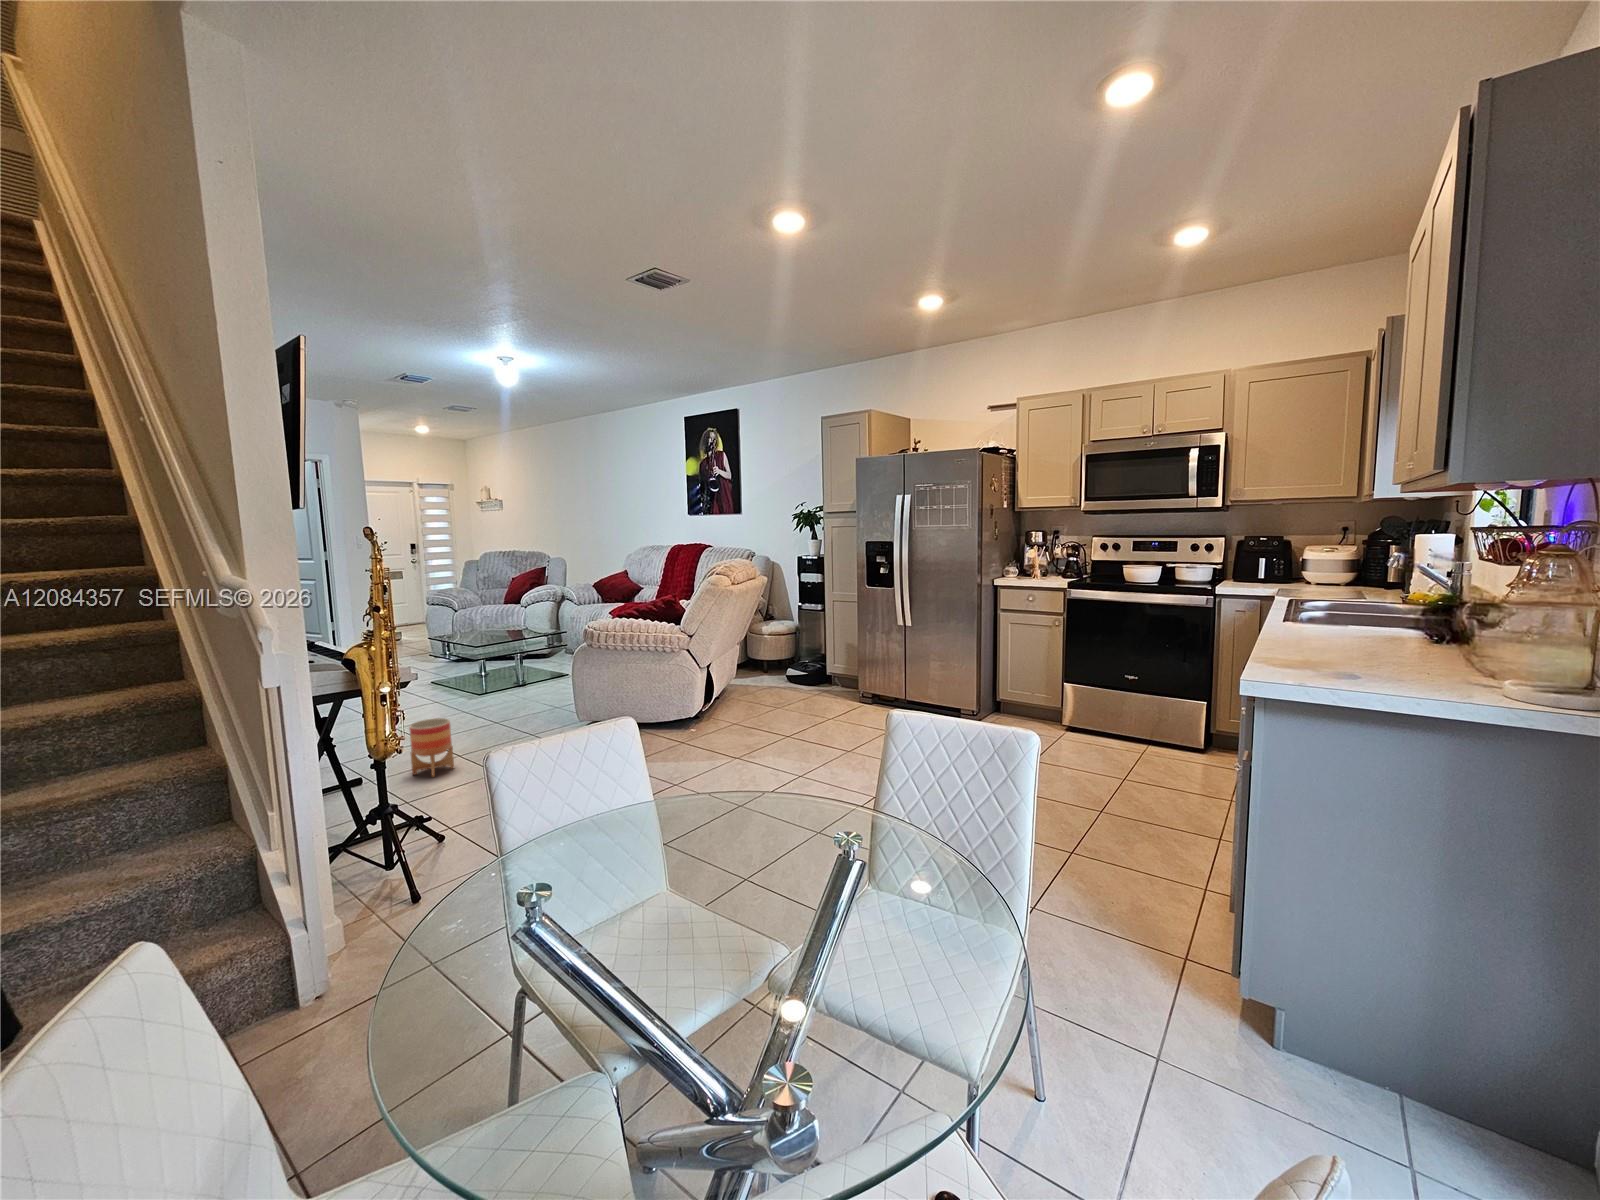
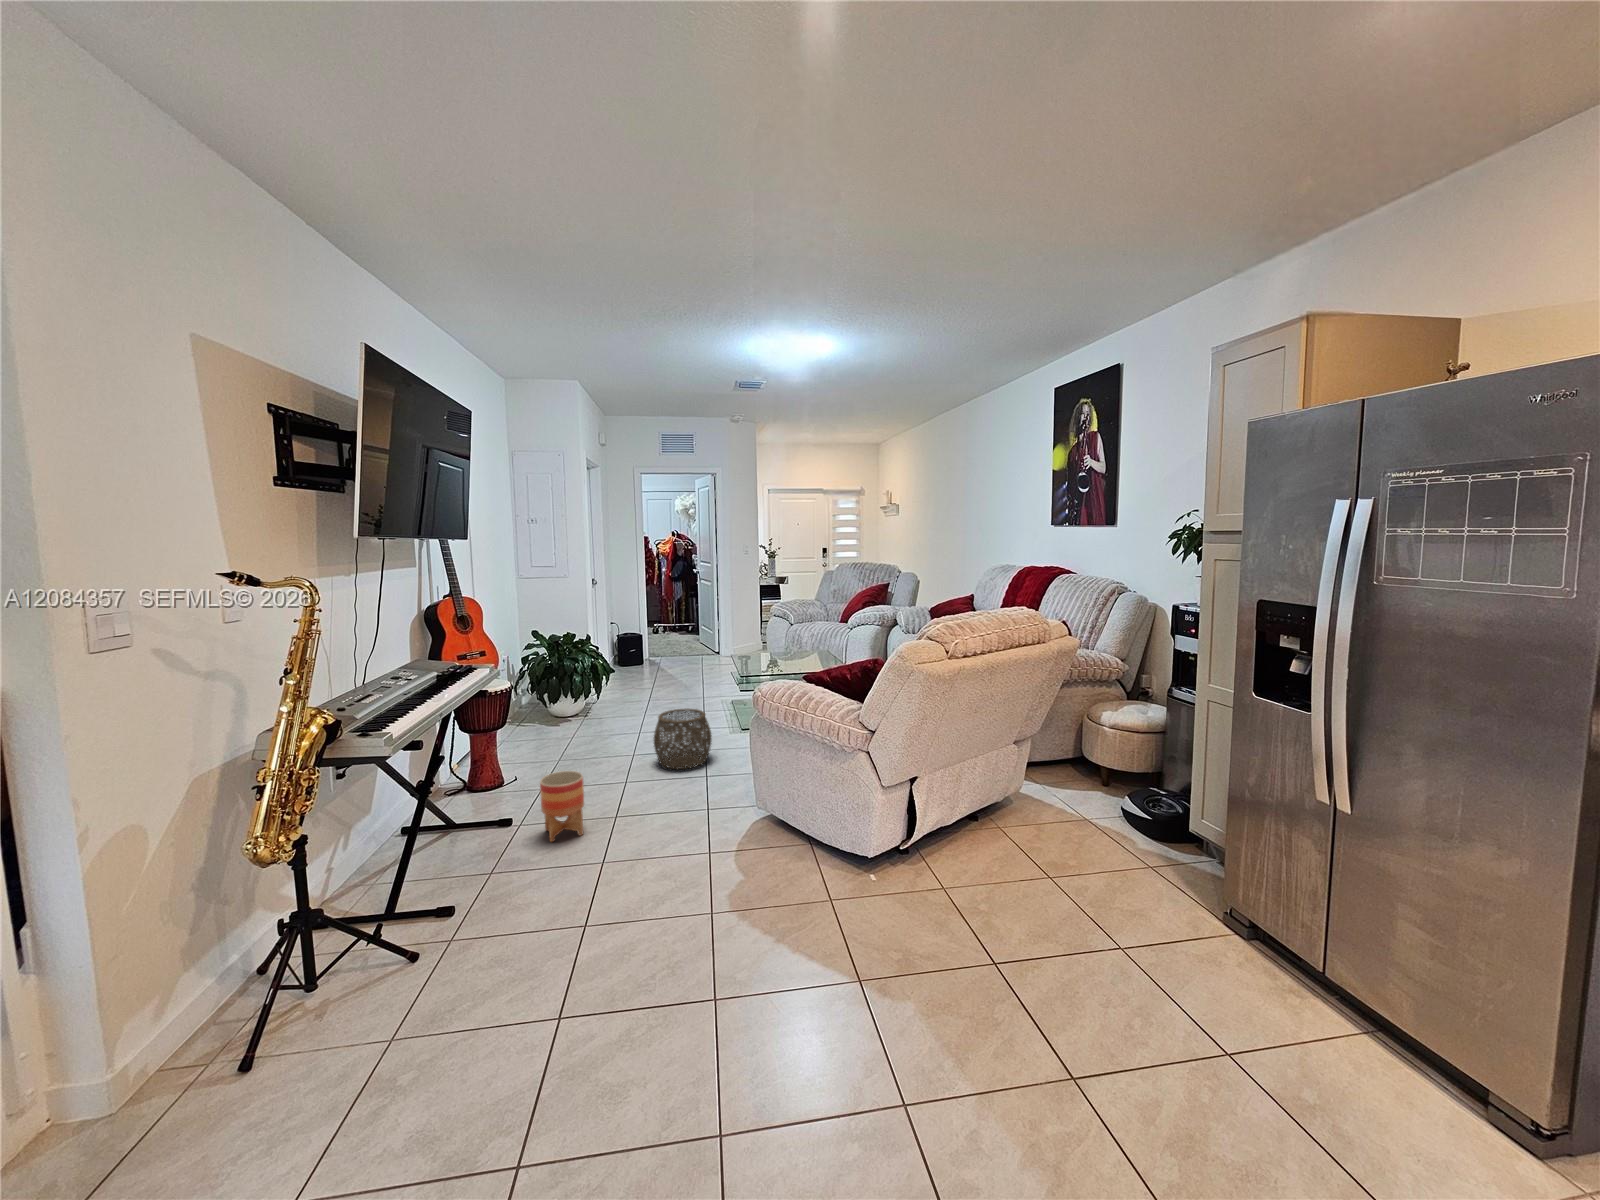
woven basket: none [429,673,487,726] -> present [654,709,712,769]

